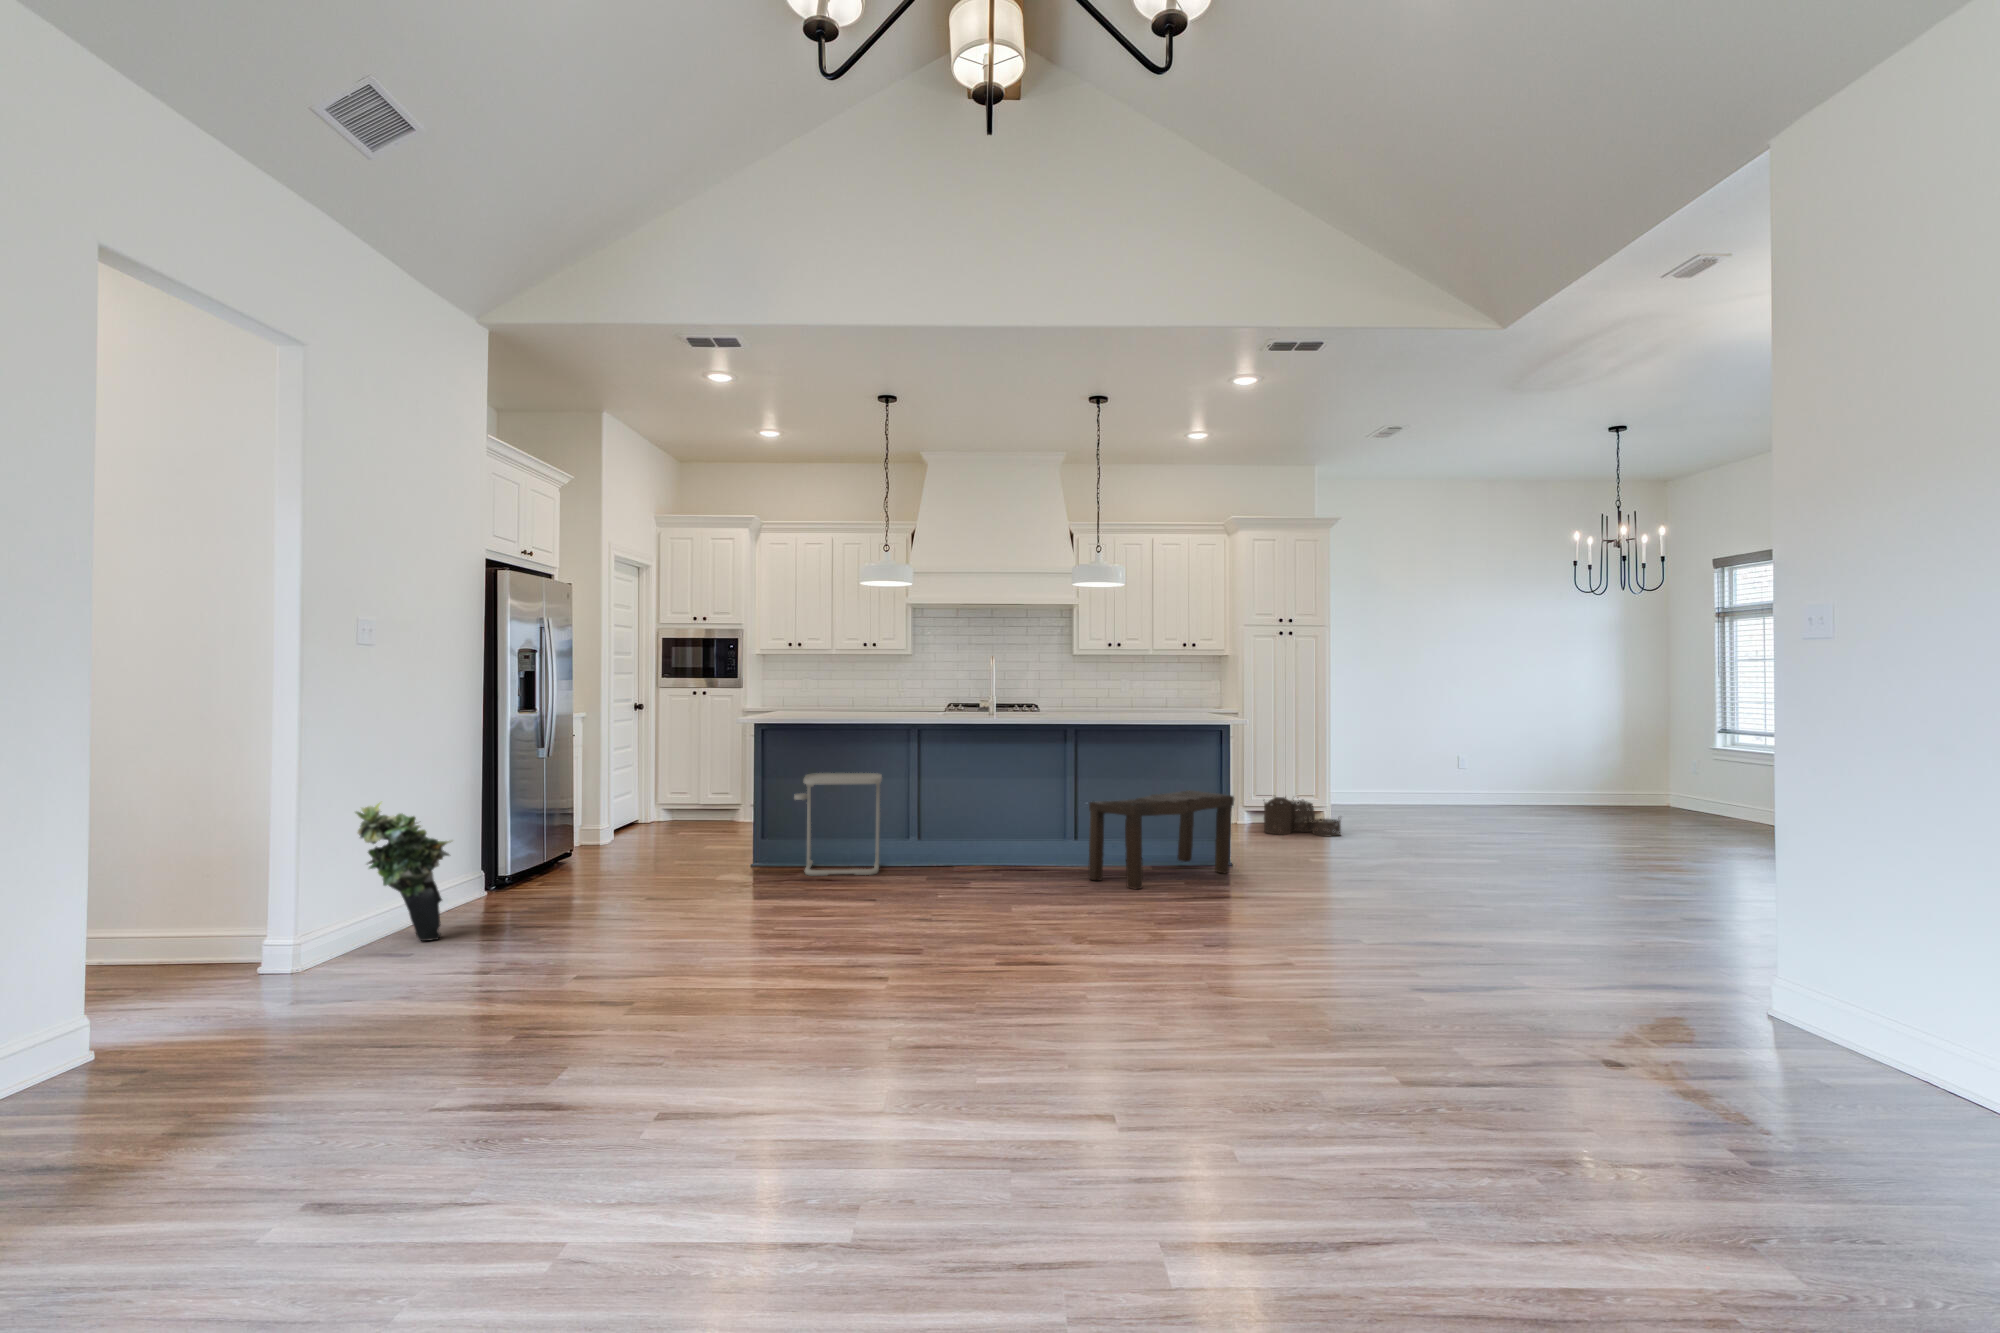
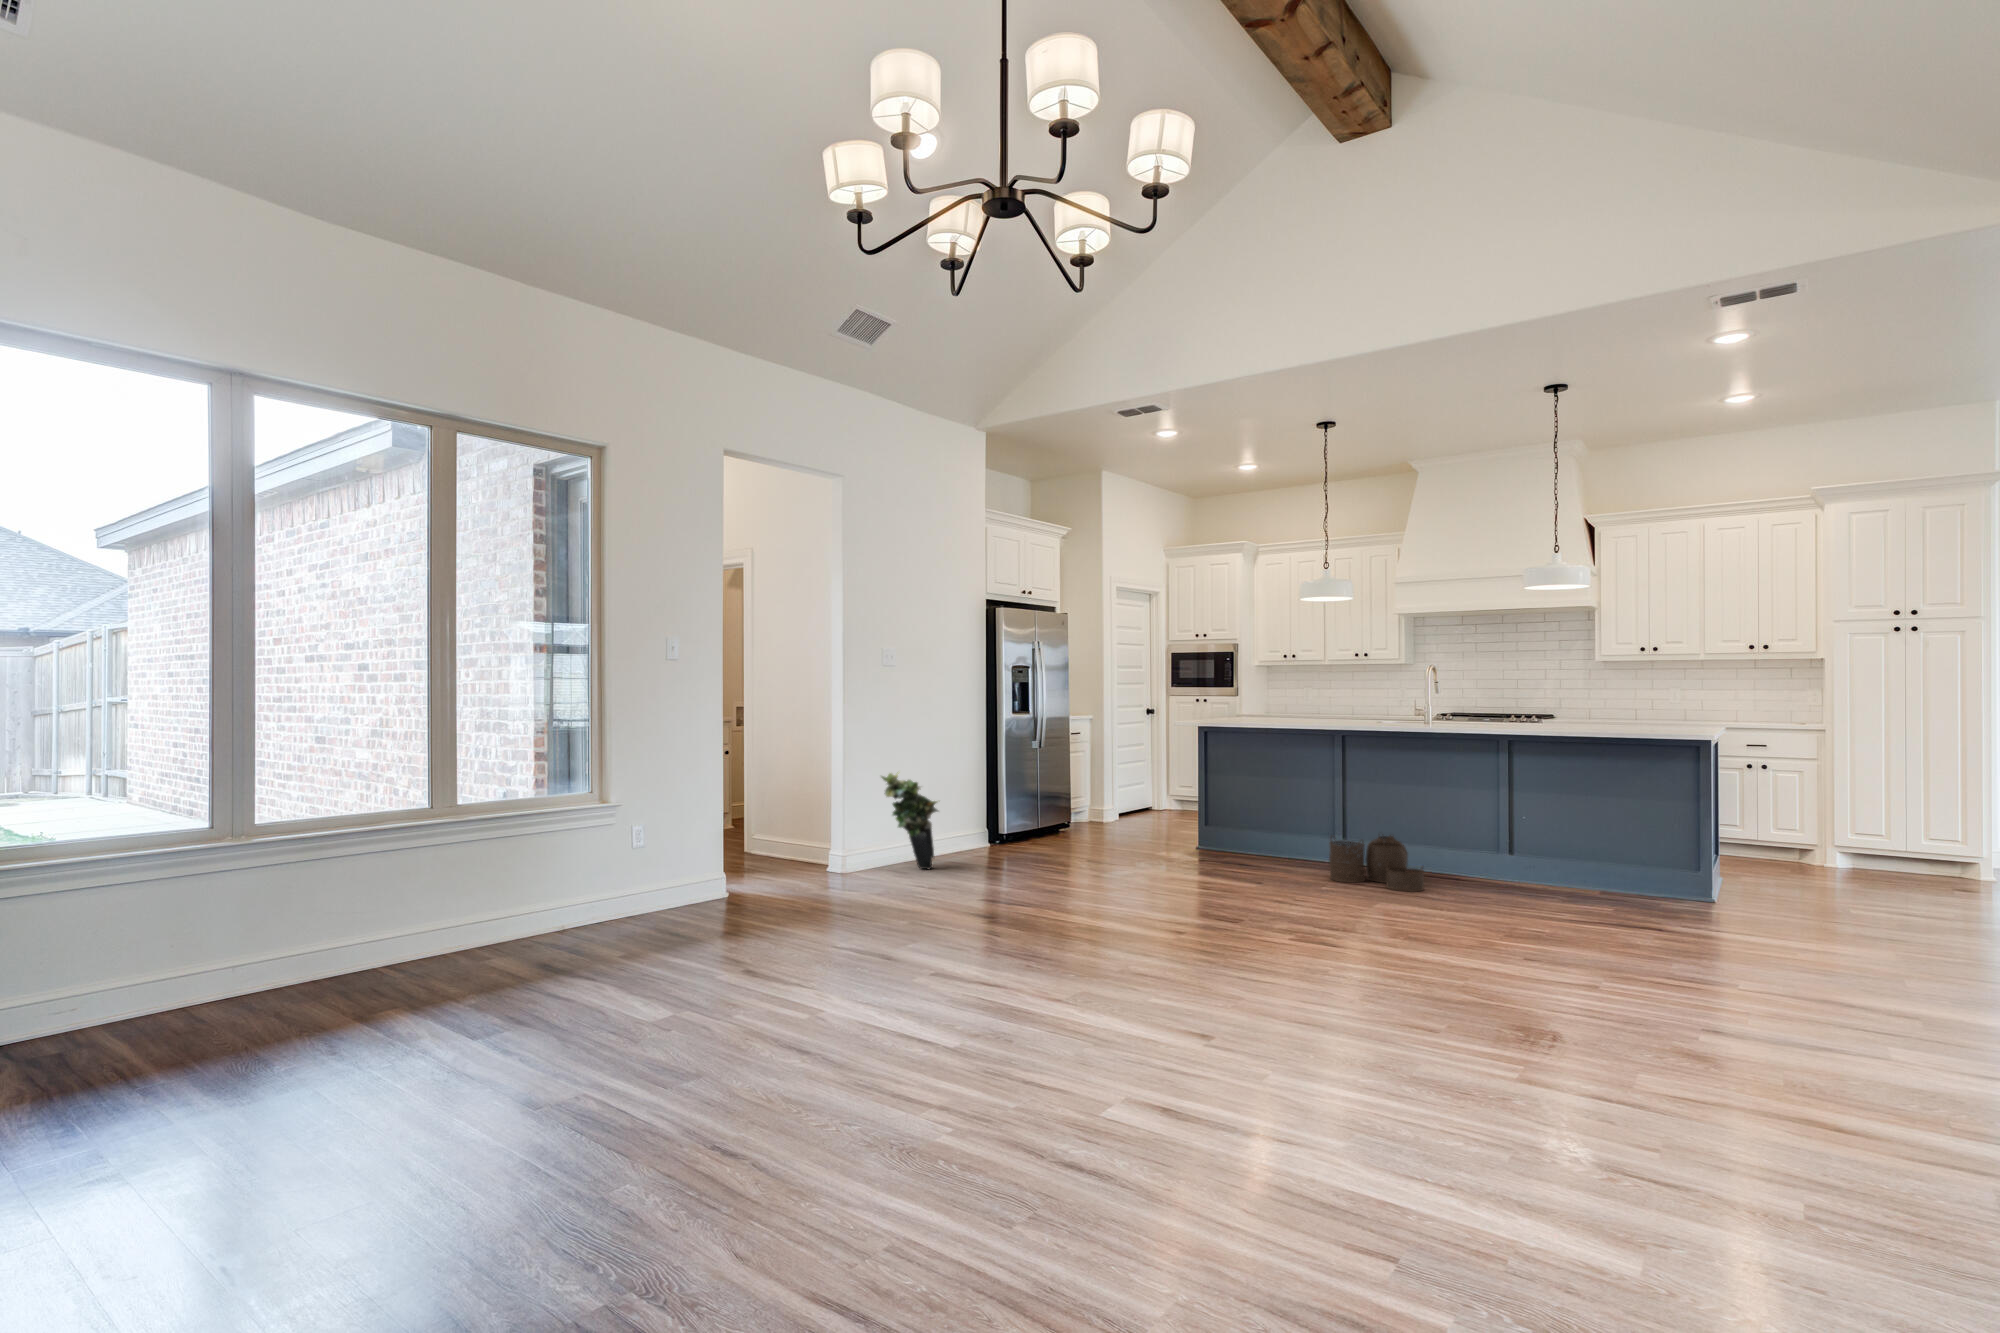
side table: present [794,773,882,876] -> none [1223,772,1305,867]
bench: present [1088,790,1234,889] -> none [1497,811,1691,909]
woven basket: present [1264,797,1341,836] -> present [1329,835,1424,892]

